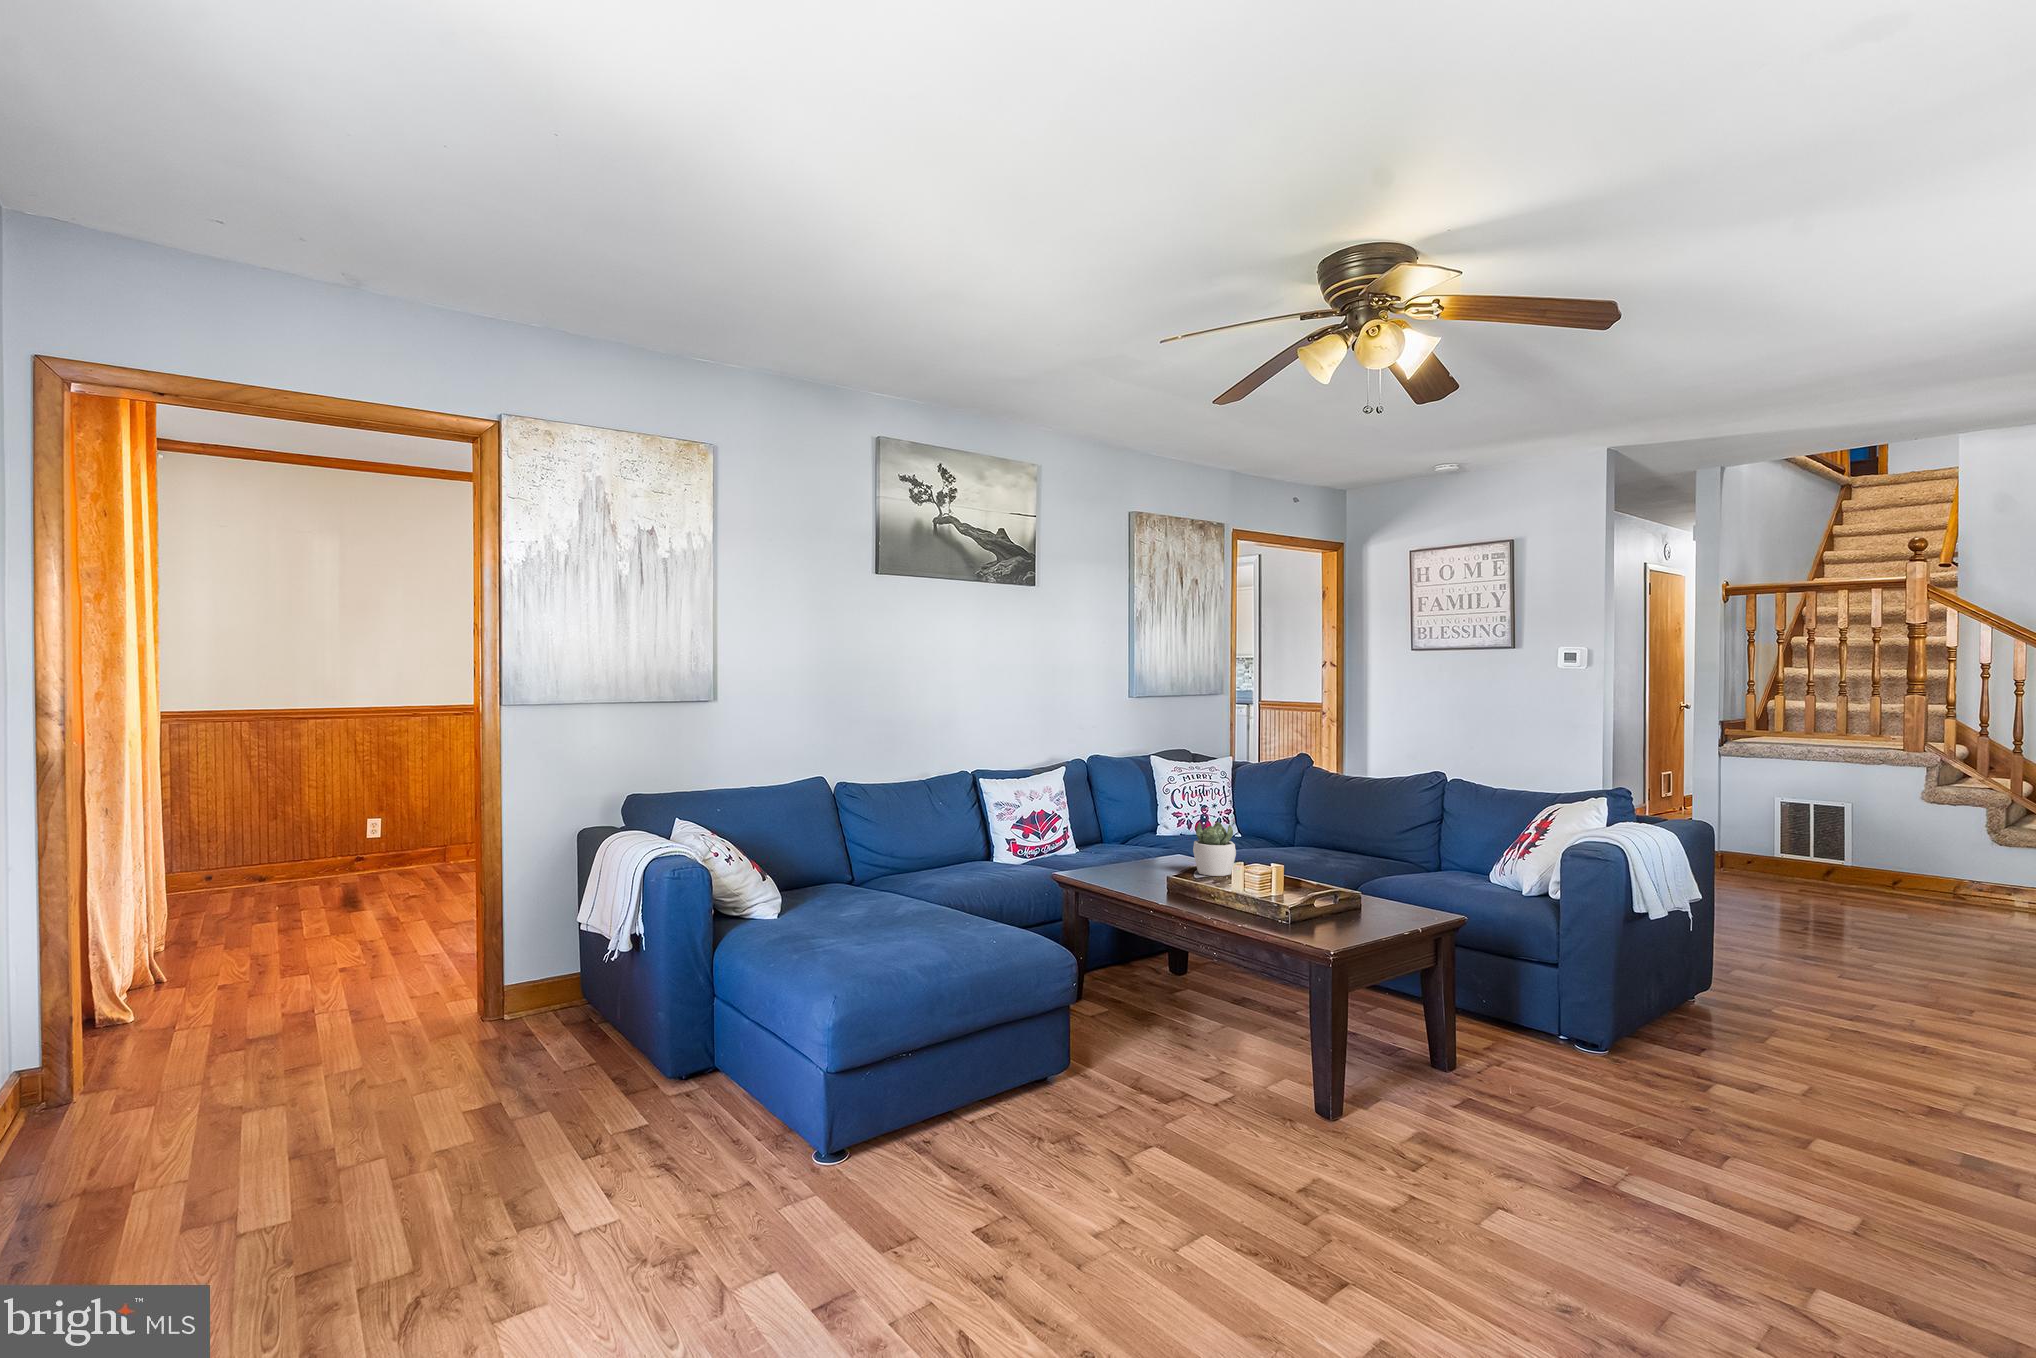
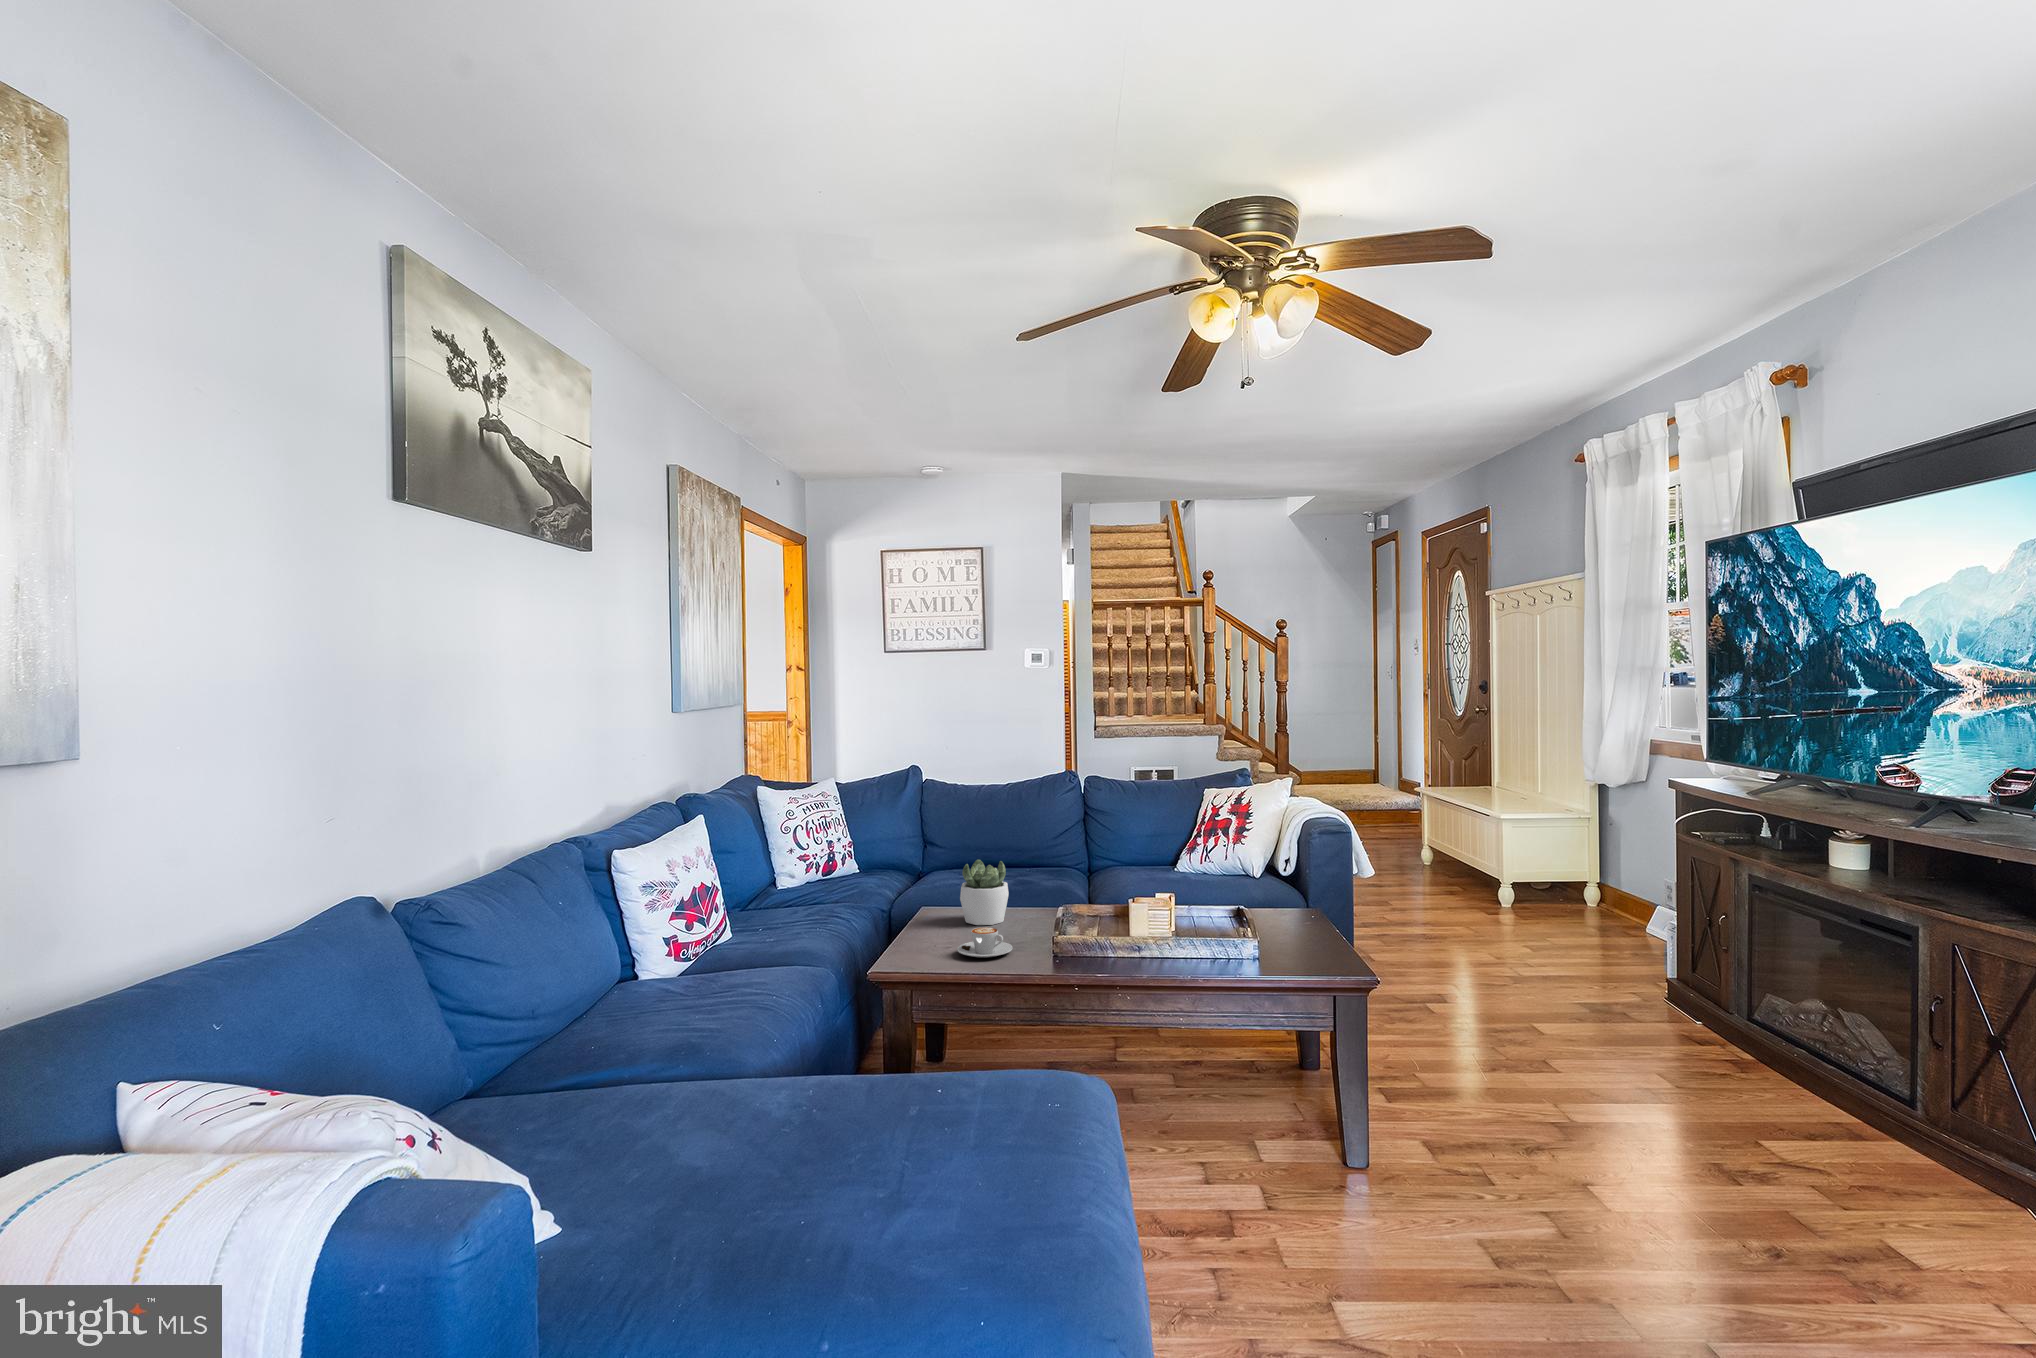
coffee cup: none [1129,866,1174,889] -> present [957,927,1012,958]

